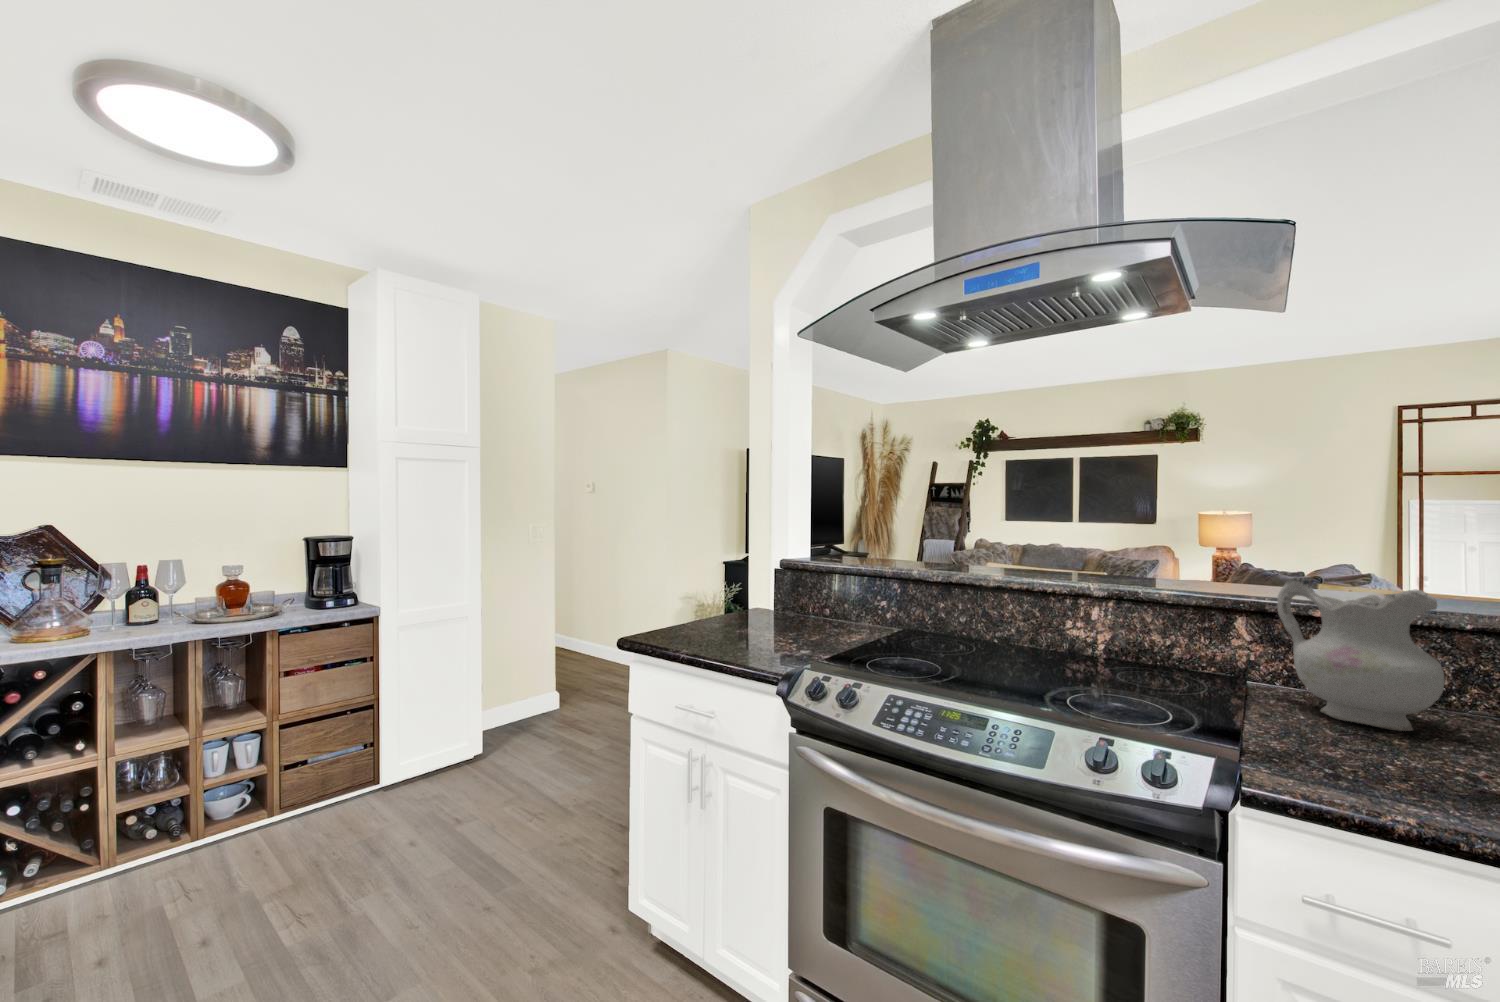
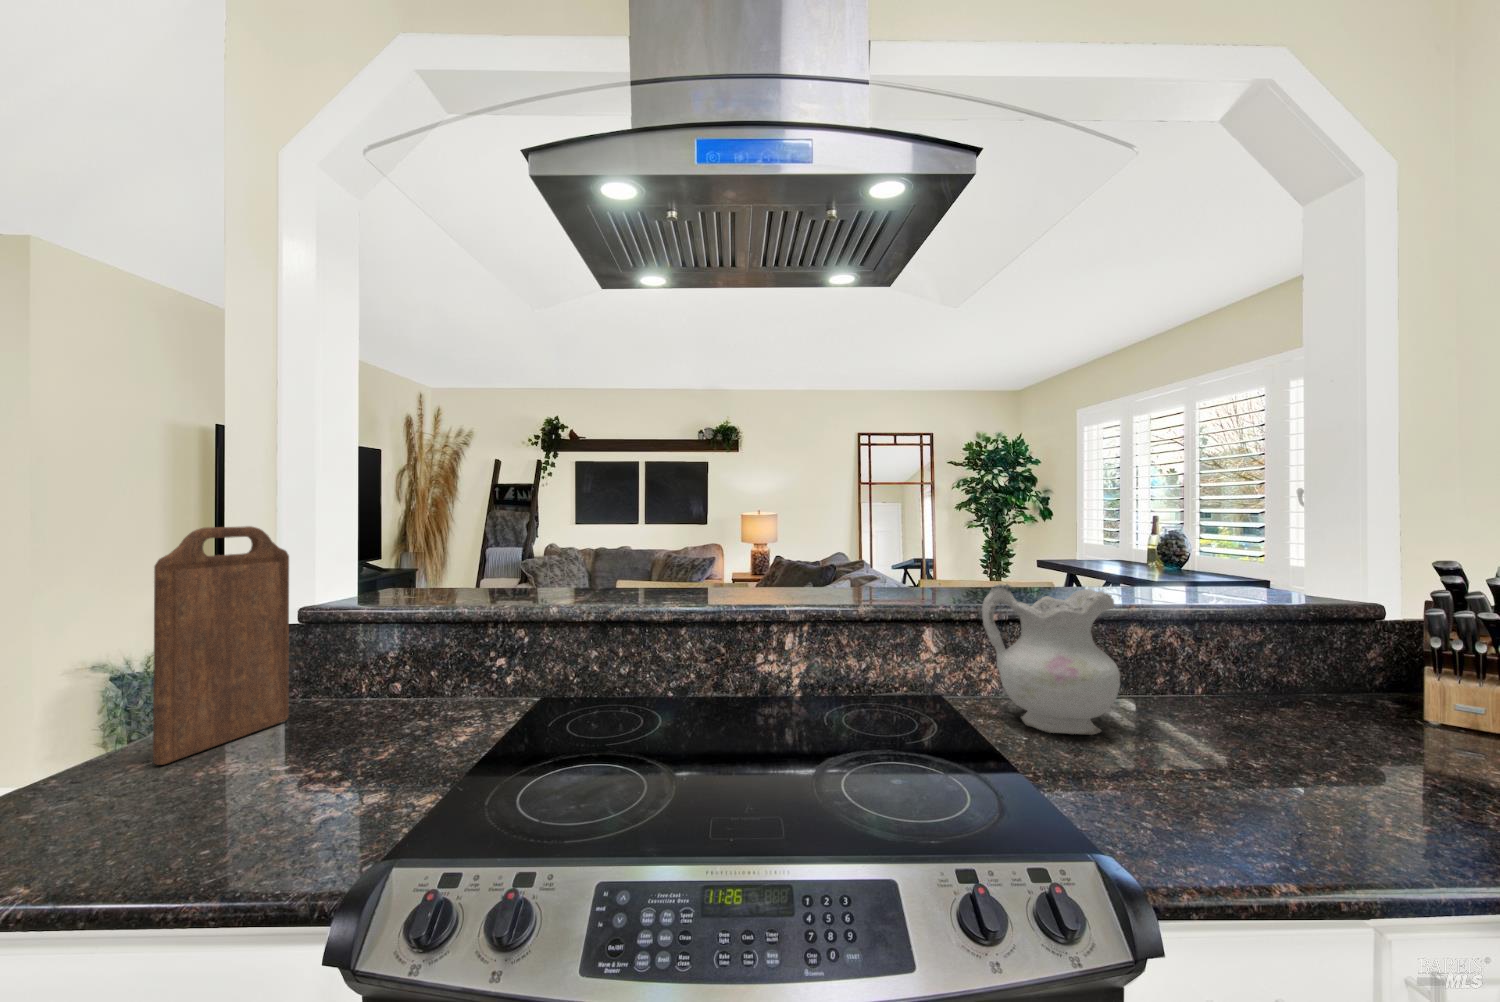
cutting board: none [724,513,776,625] -> present [153,526,289,765]

